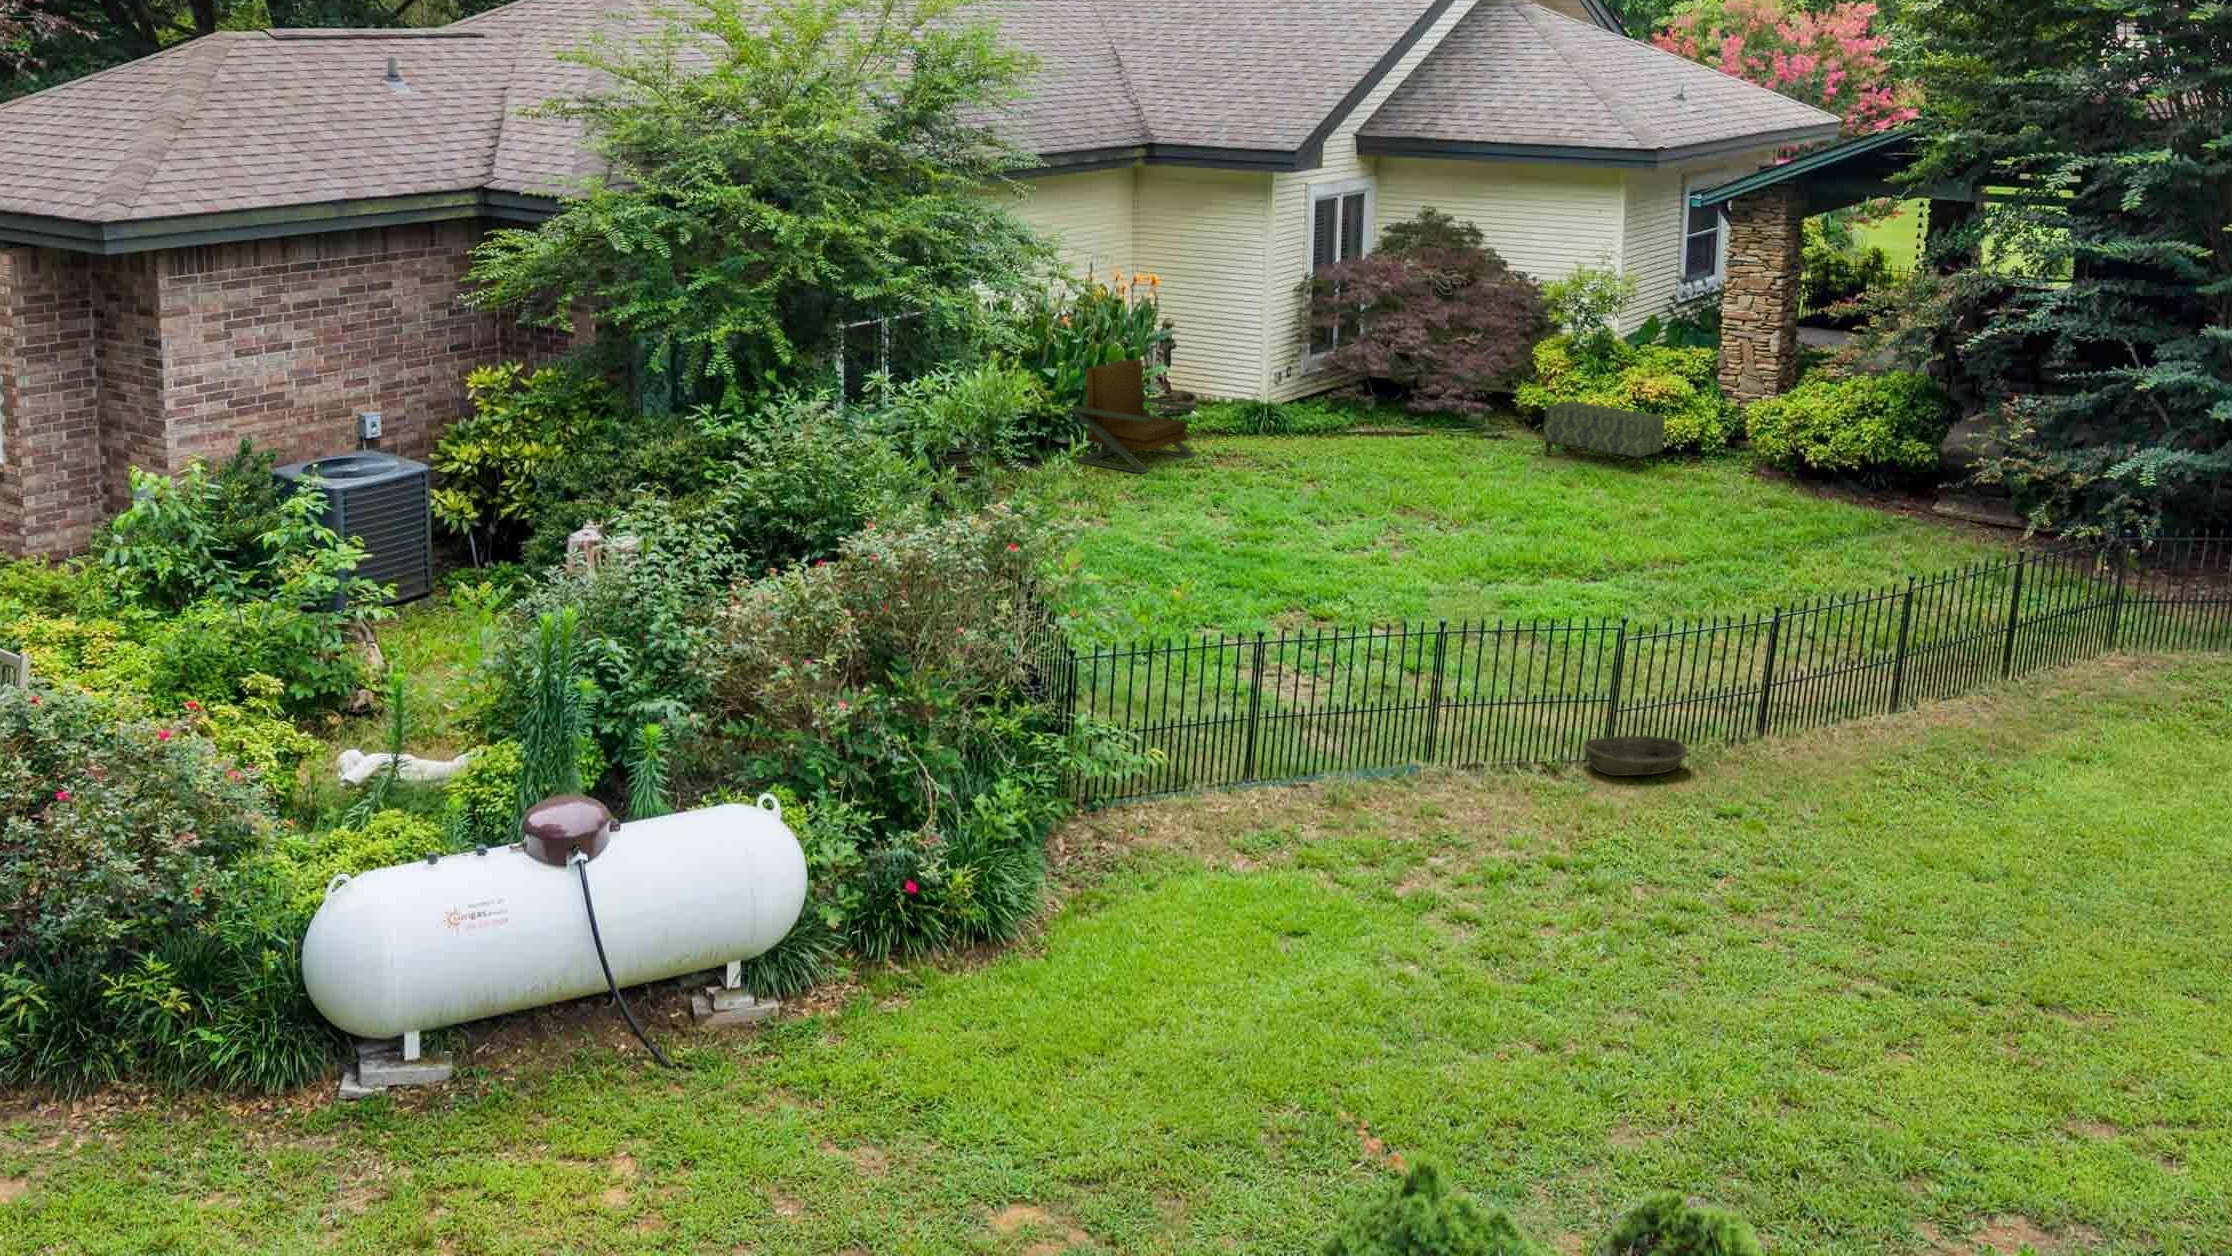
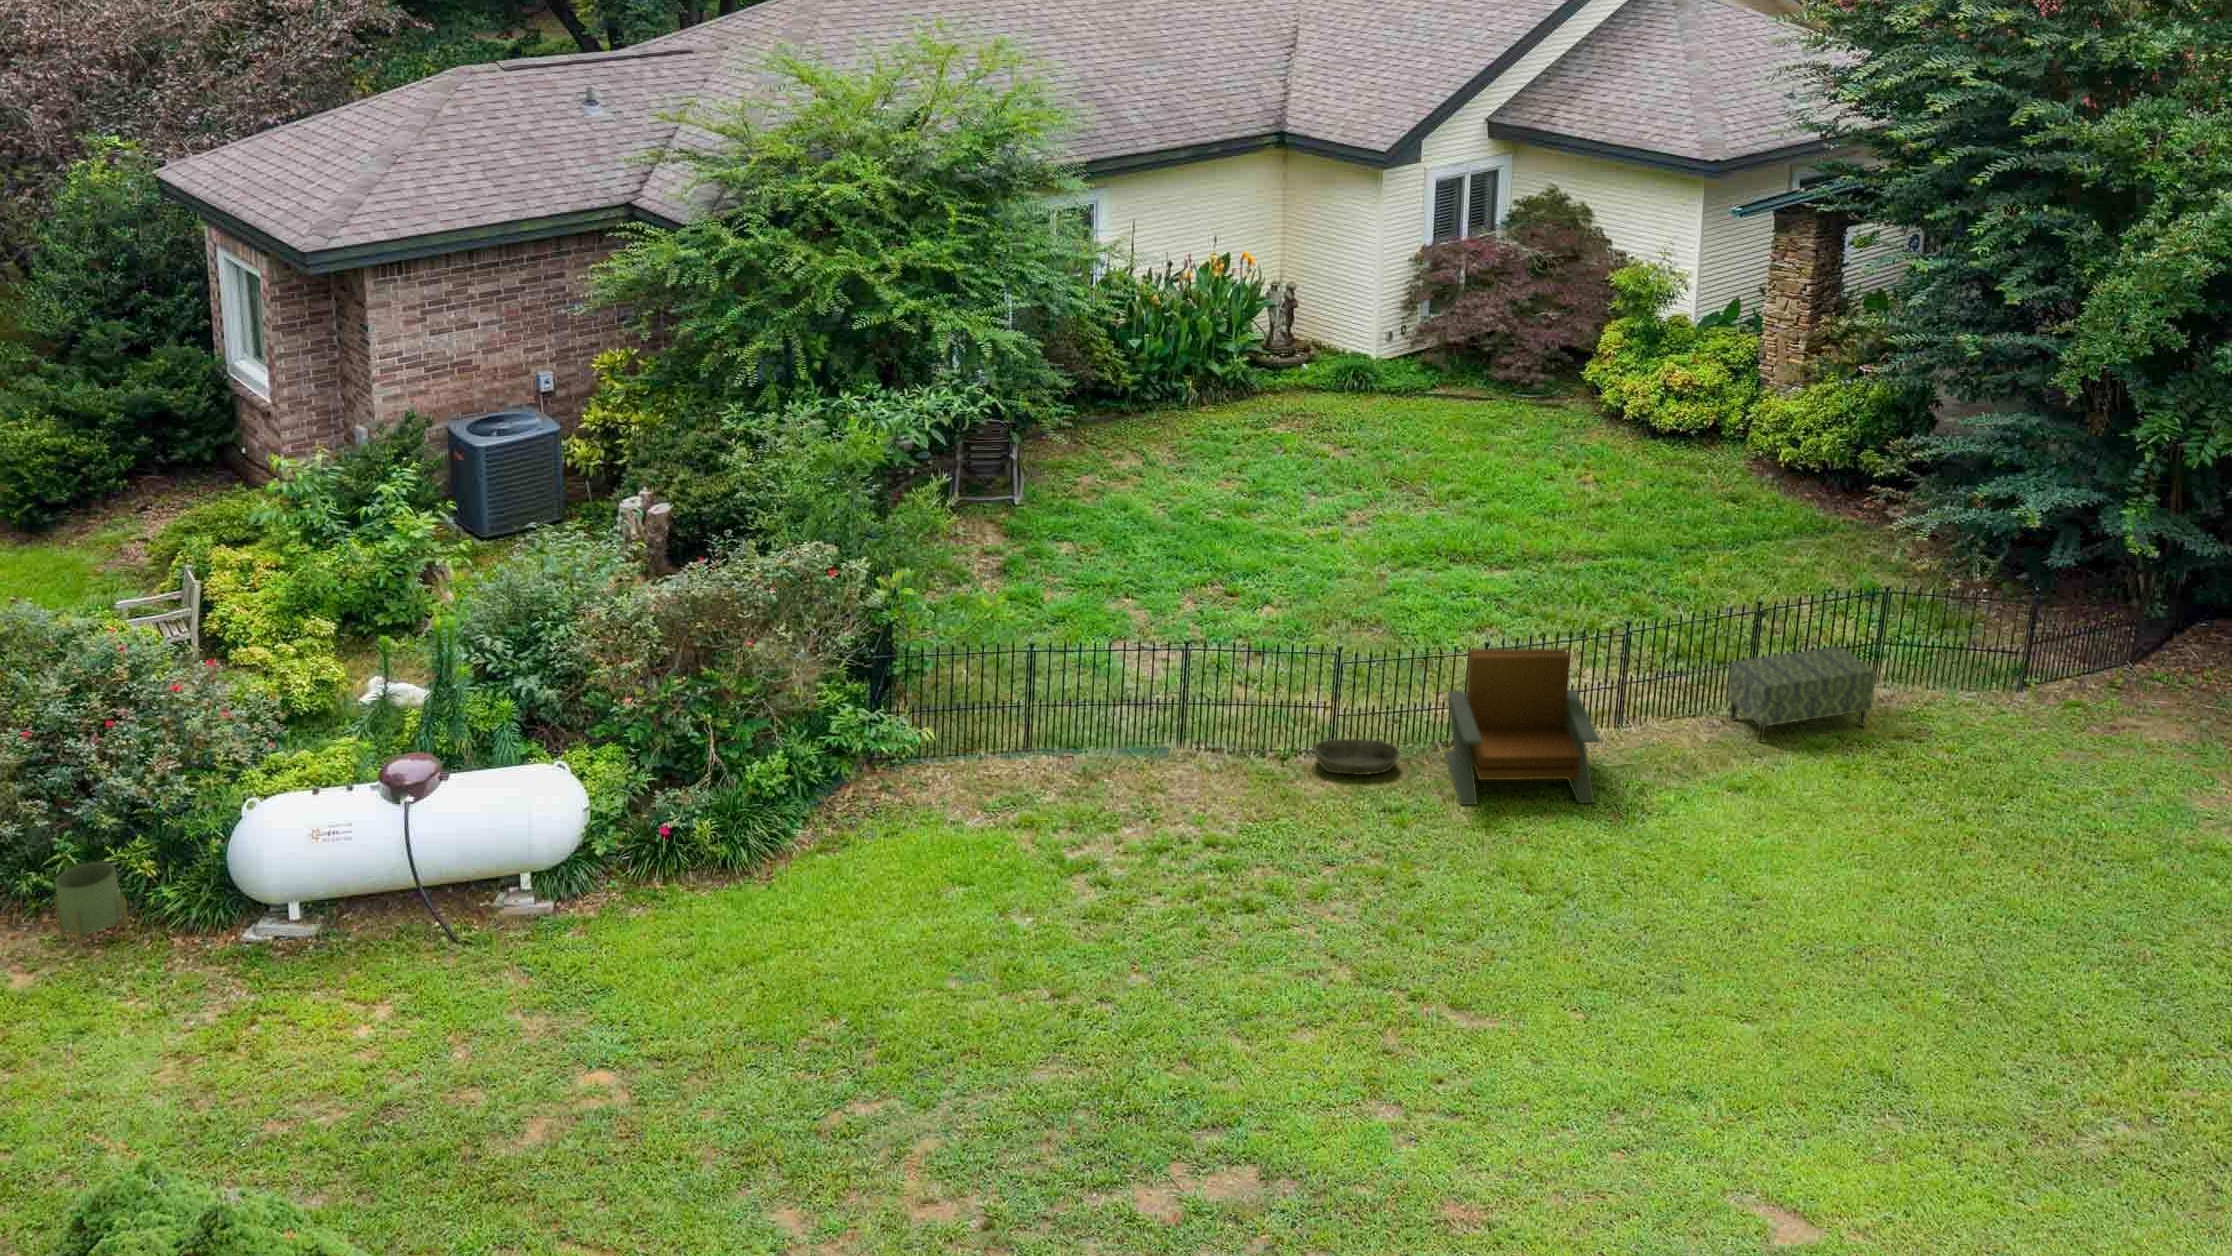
lounge chair: present [1071,360,1197,473] -> present [1445,648,1600,805]
bench: present [1543,401,1665,472] -> present [1728,647,1876,742]
planter: none [32,995,154,1149] -> present [54,862,131,957]

